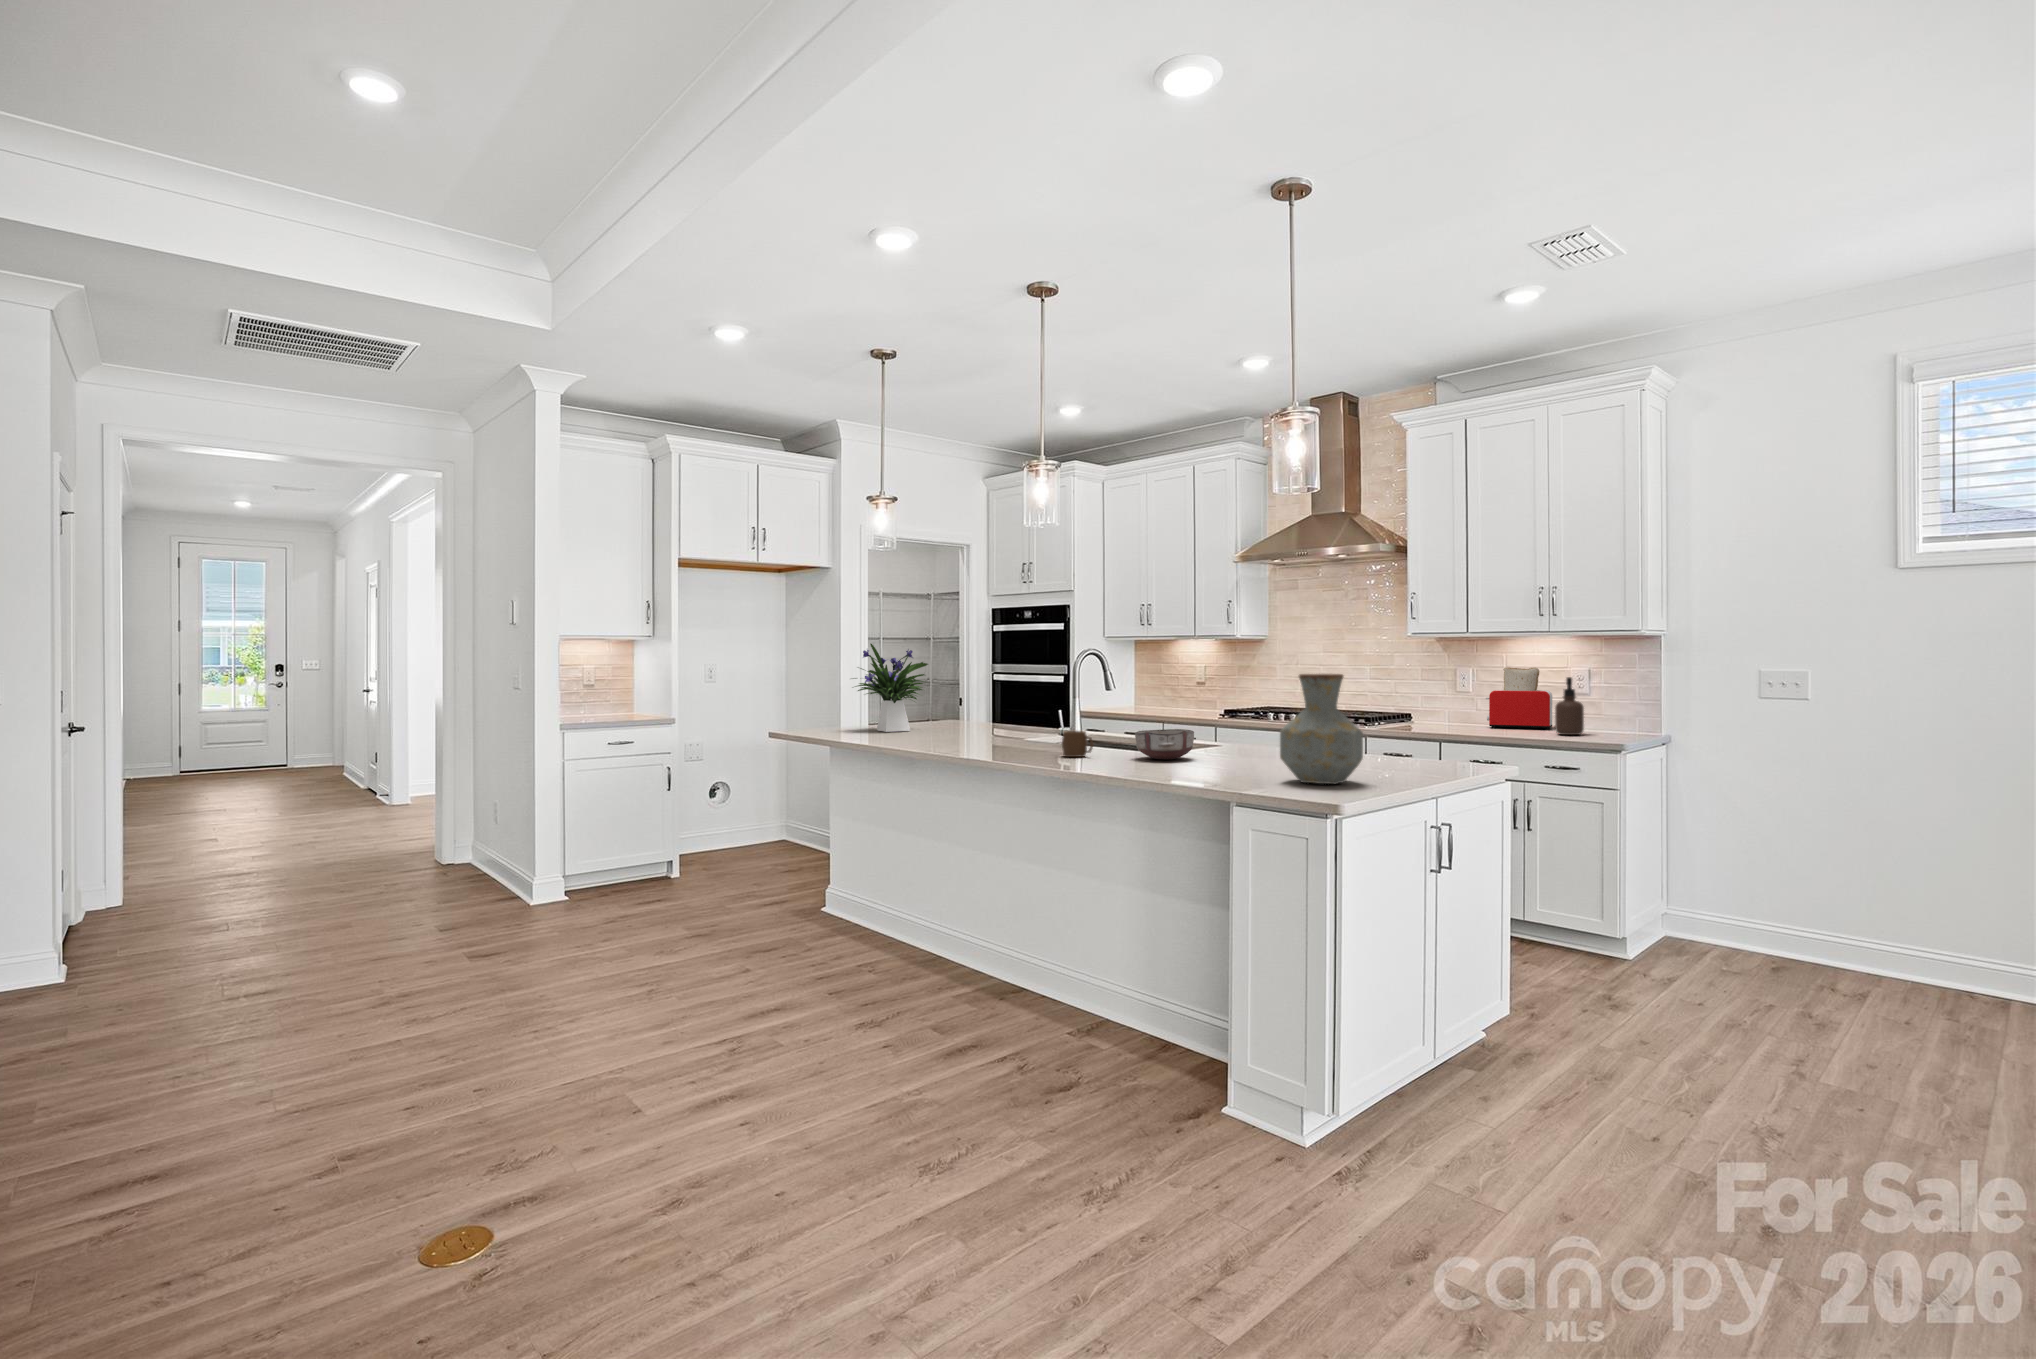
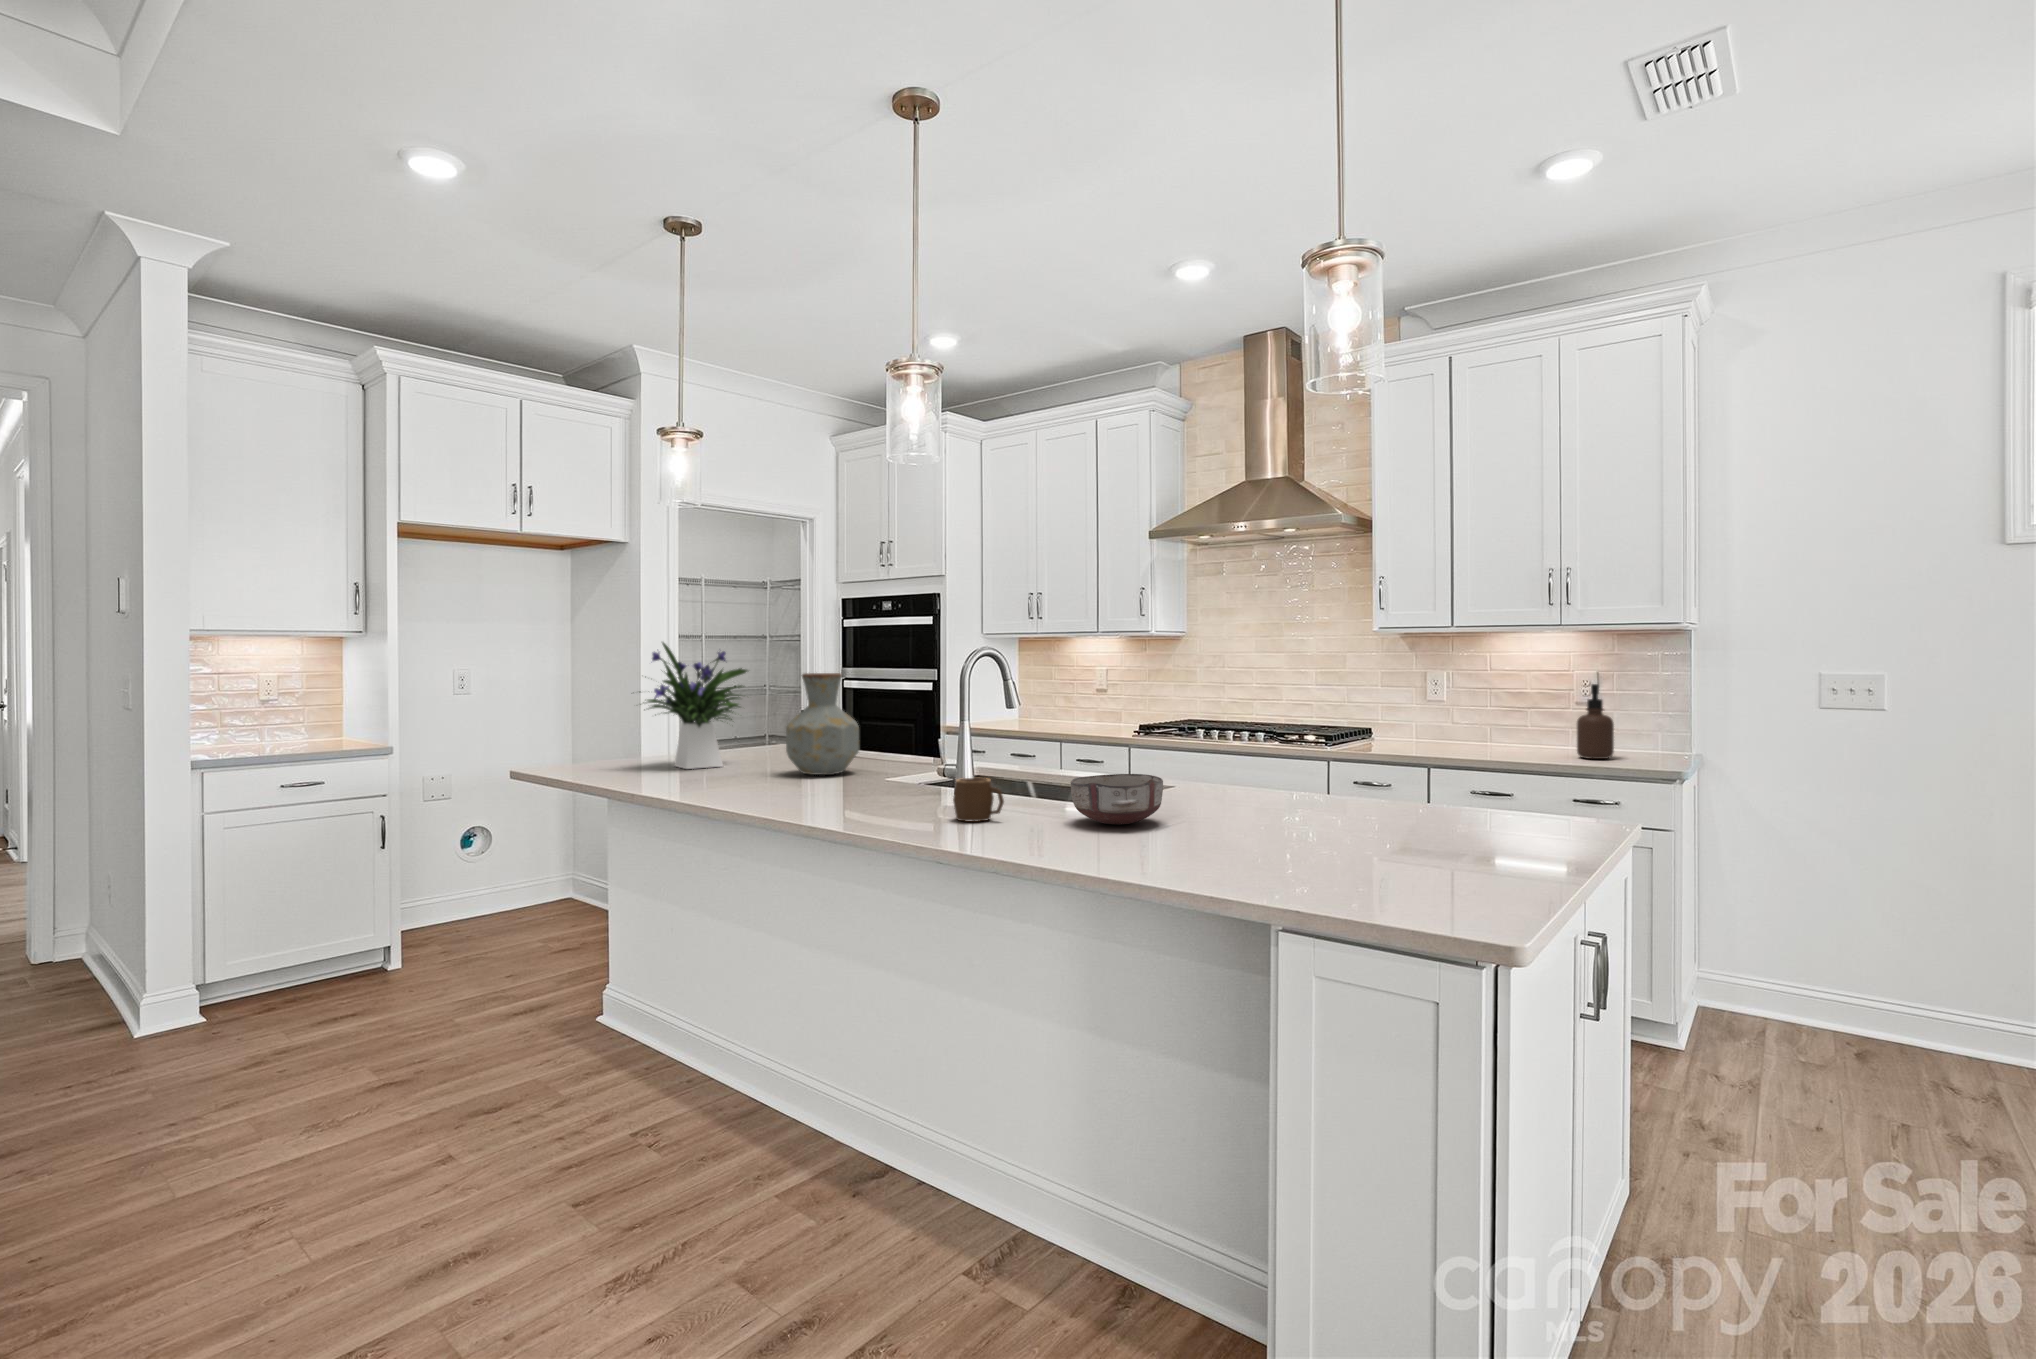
toaster: present [1486,668,1552,729] -> none [1476,671,1560,750]
vase: present [1280,674,1363,784] -> present [786,673,859,775]

